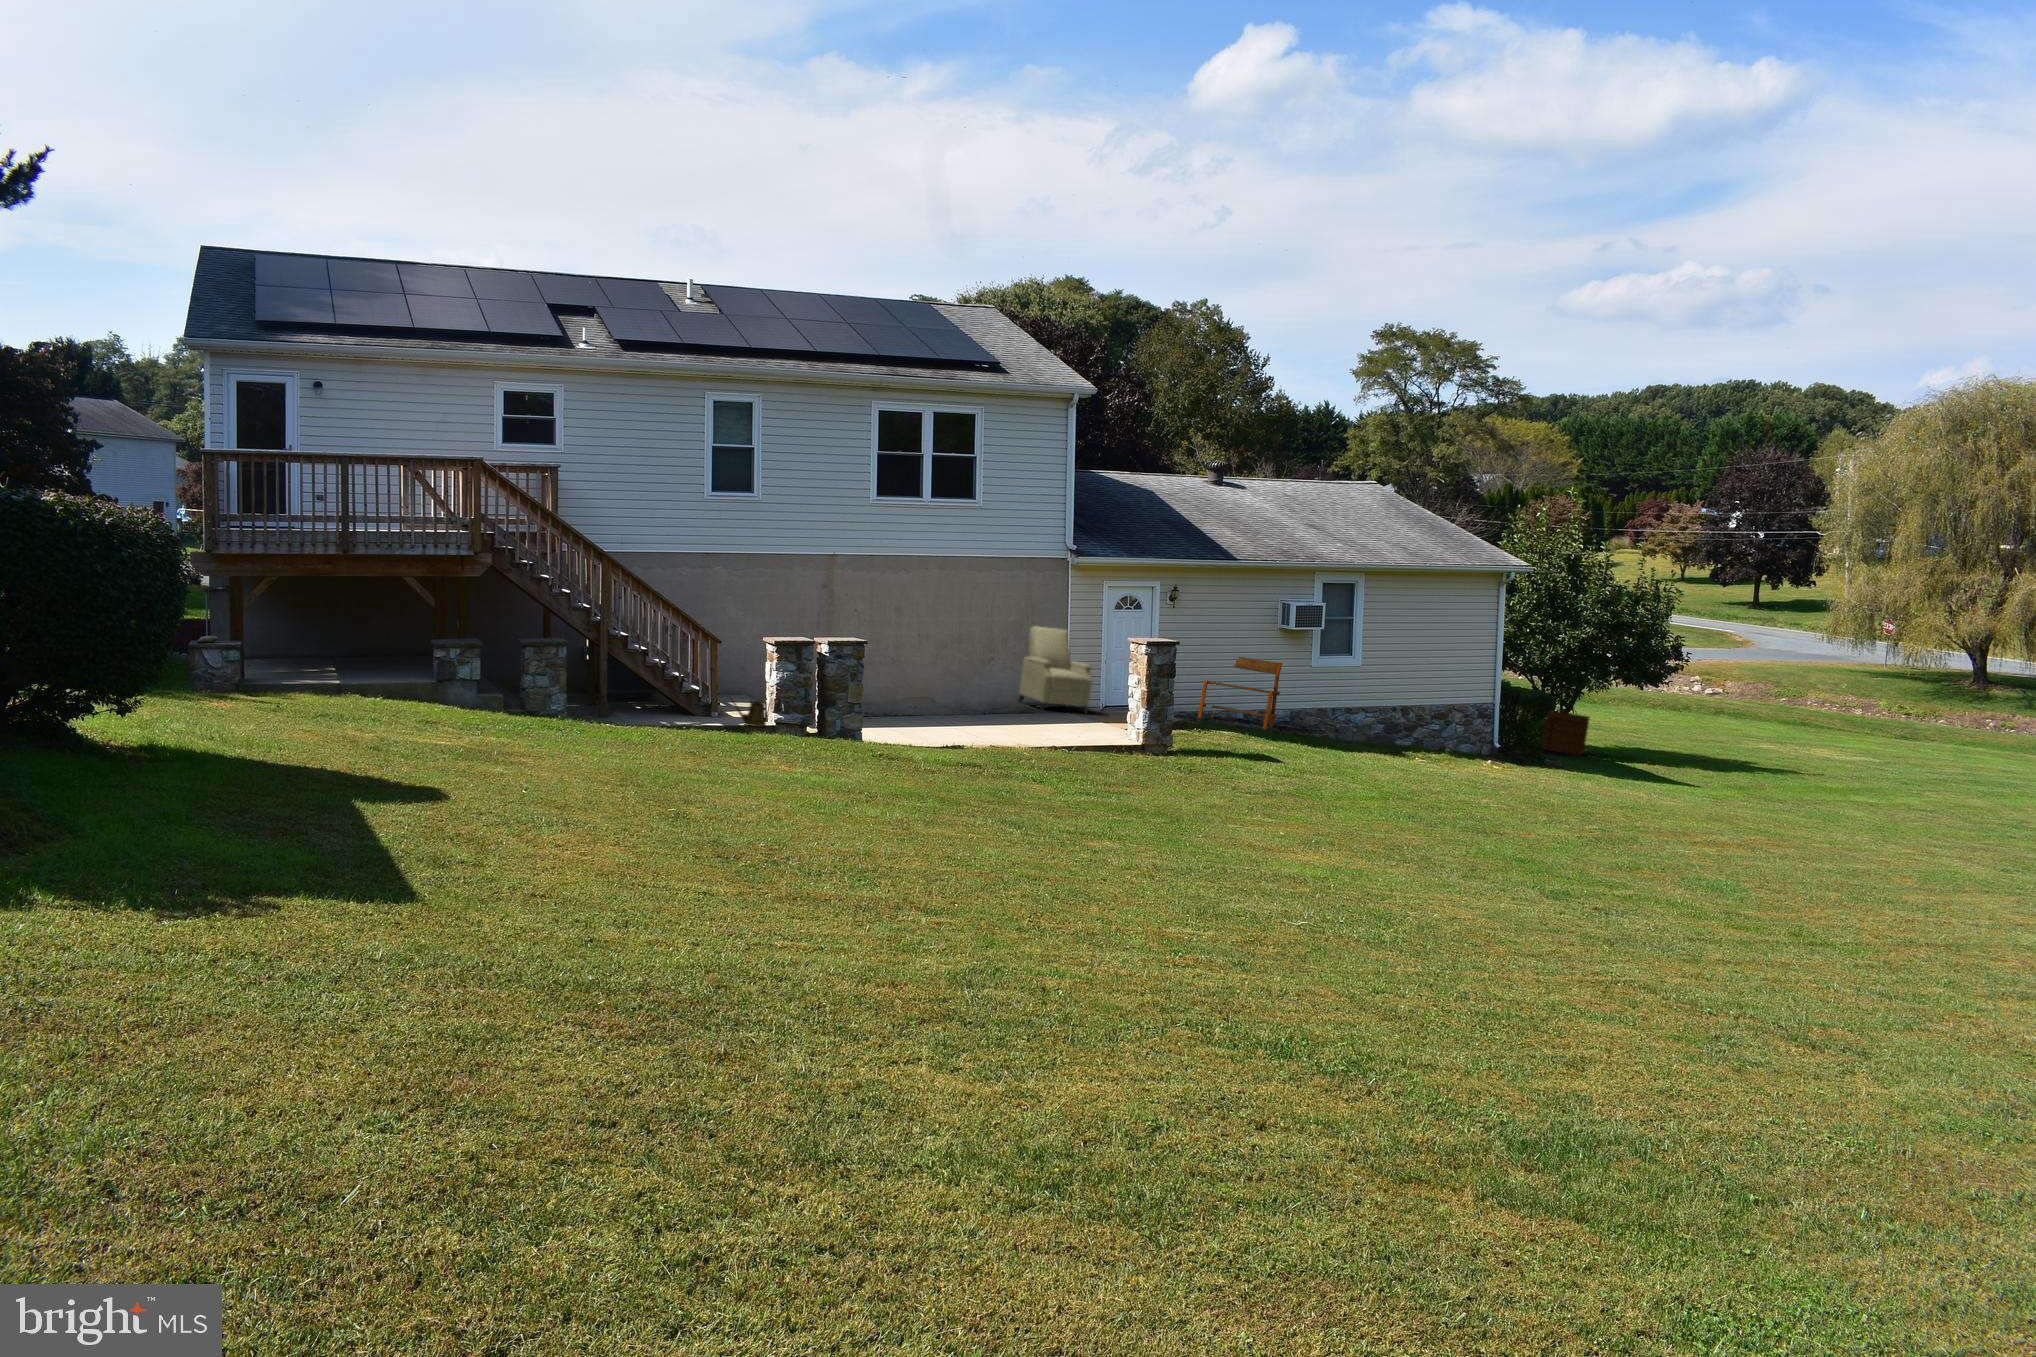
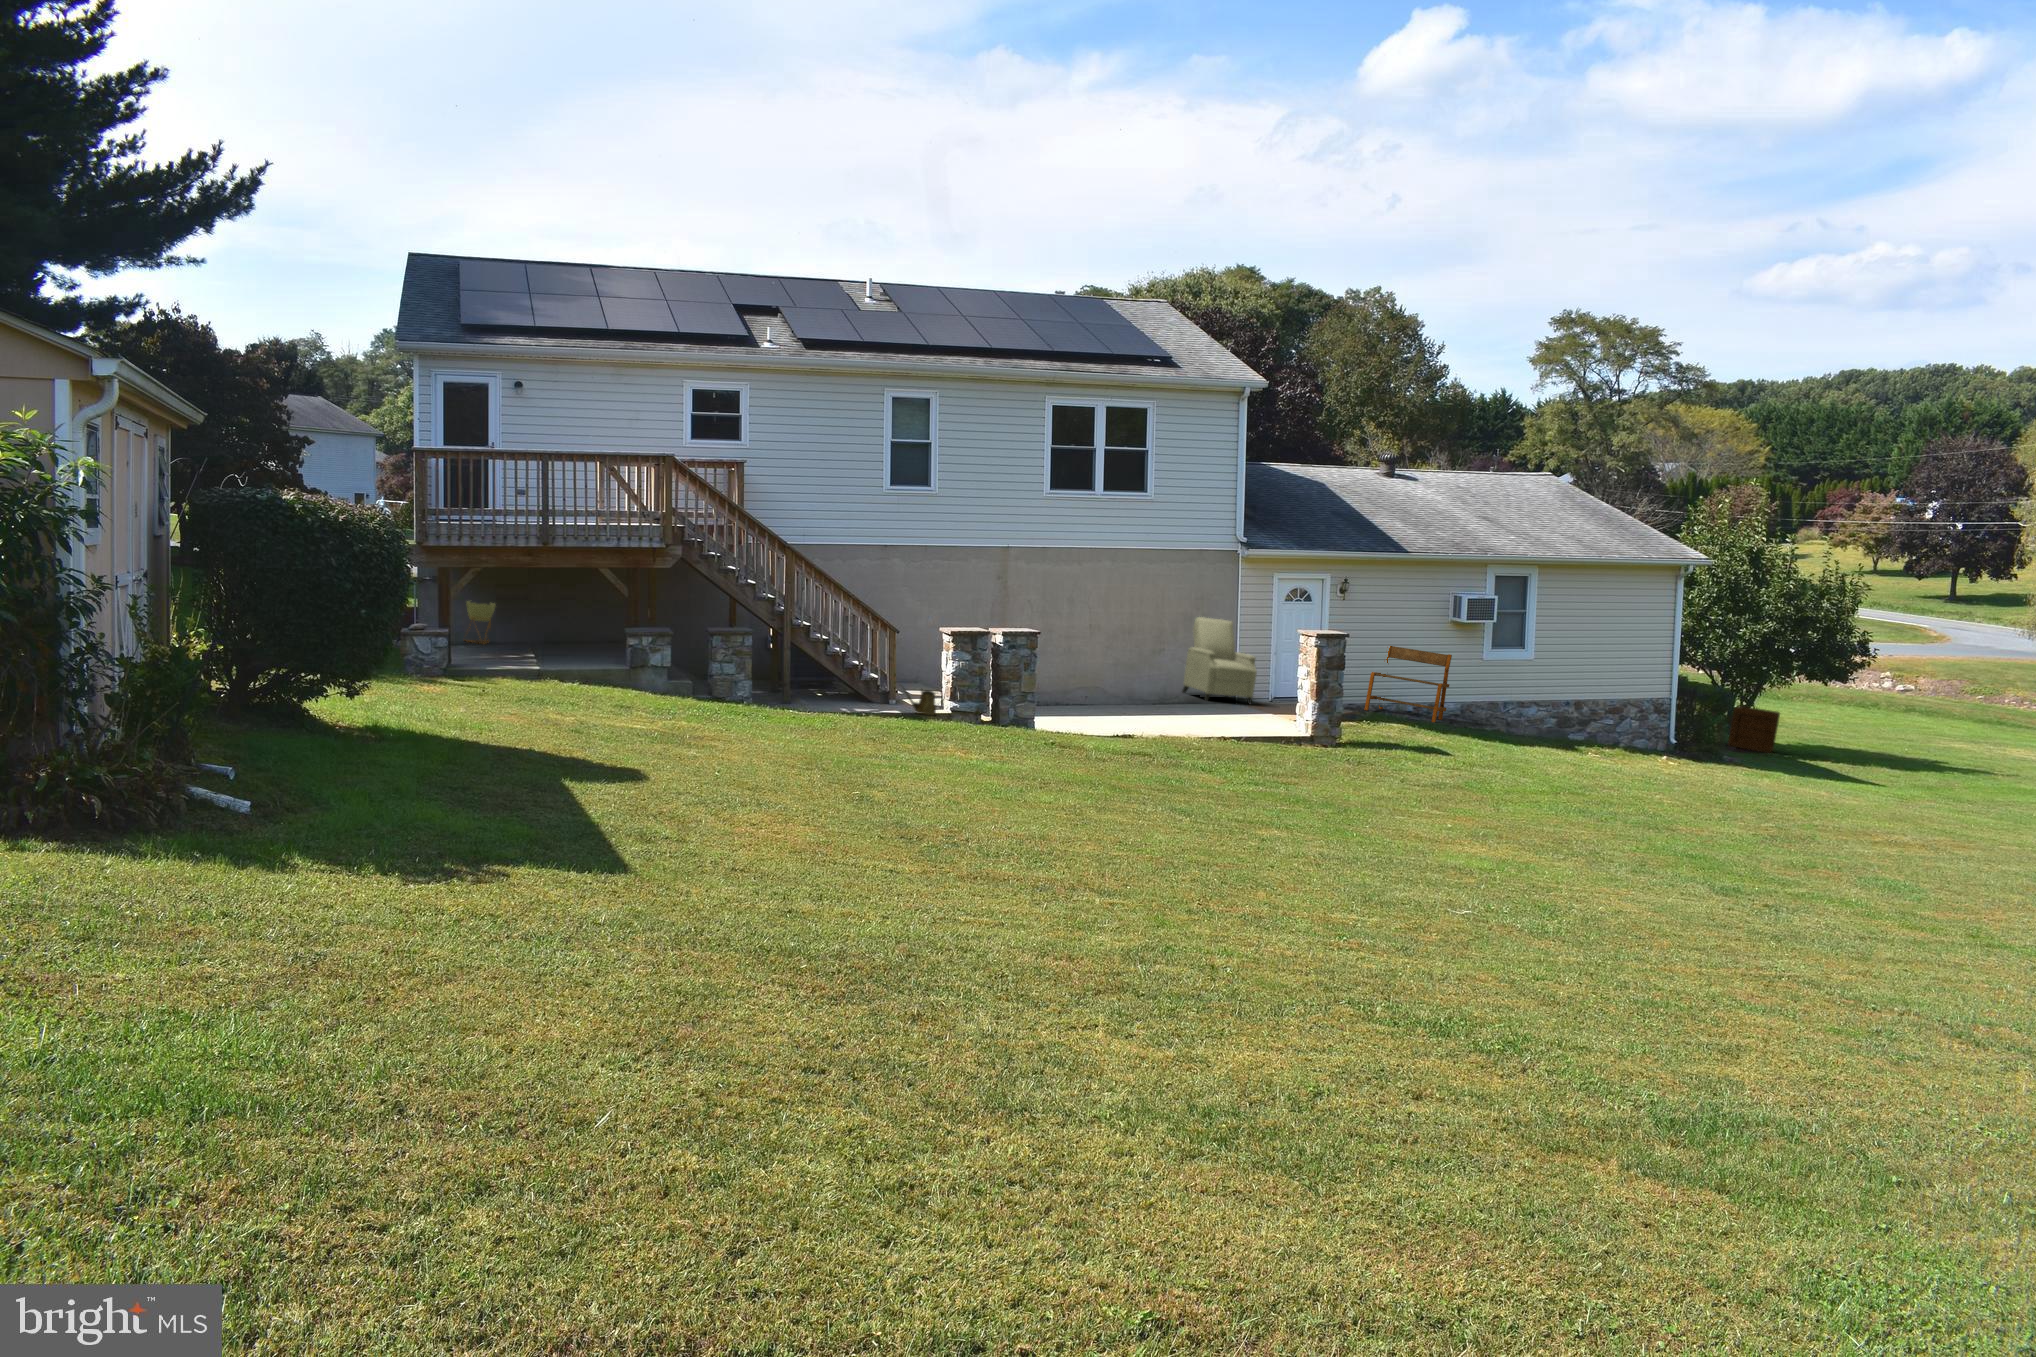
planter: none [259,611,295,657] -> present [466,601,496,644]

